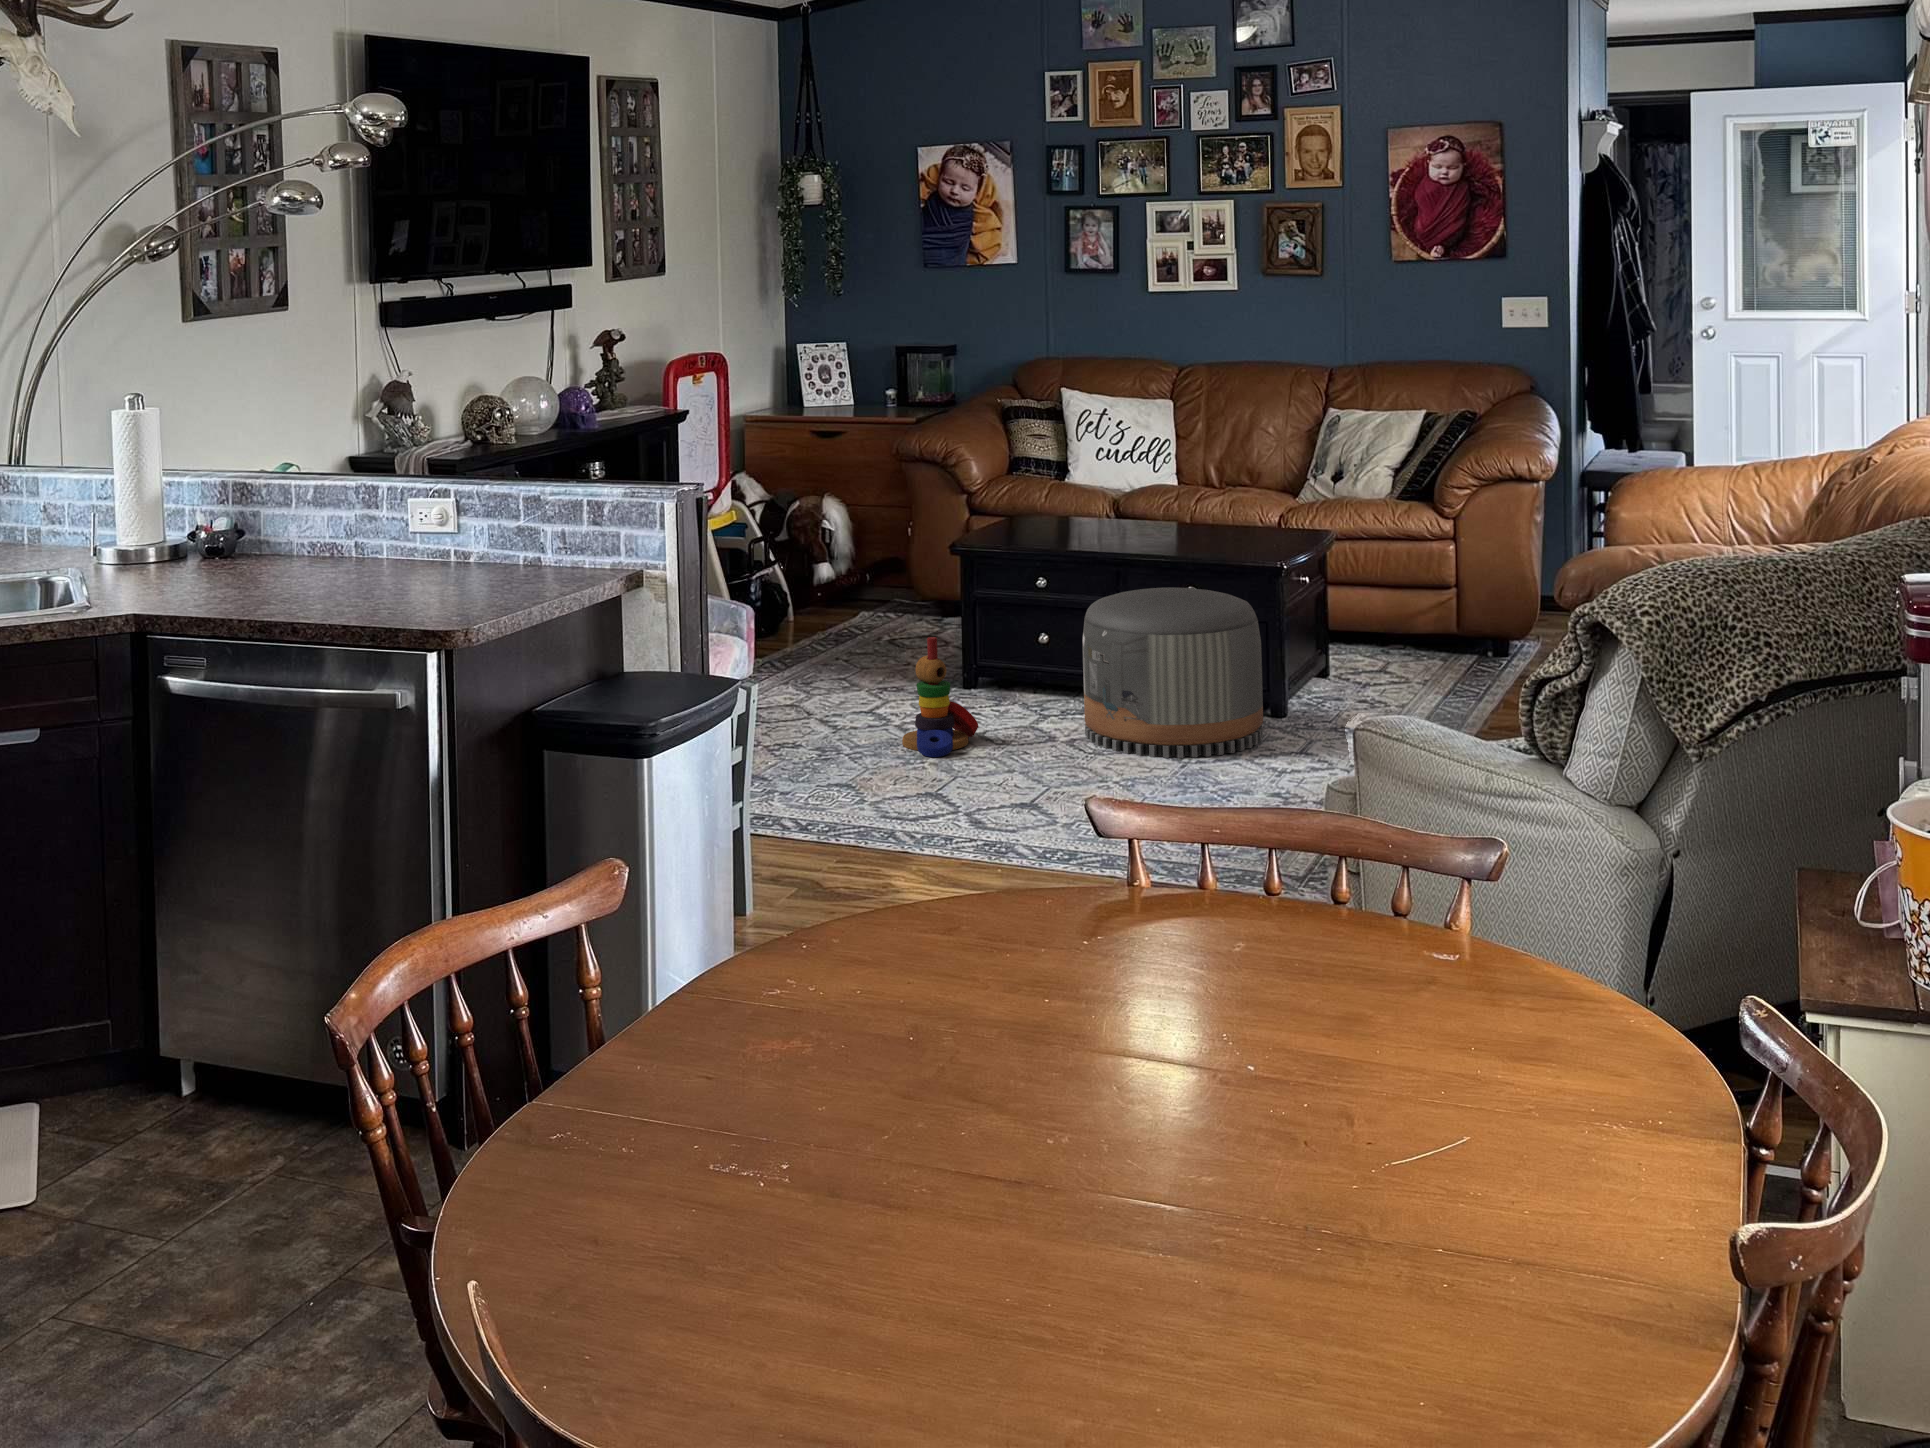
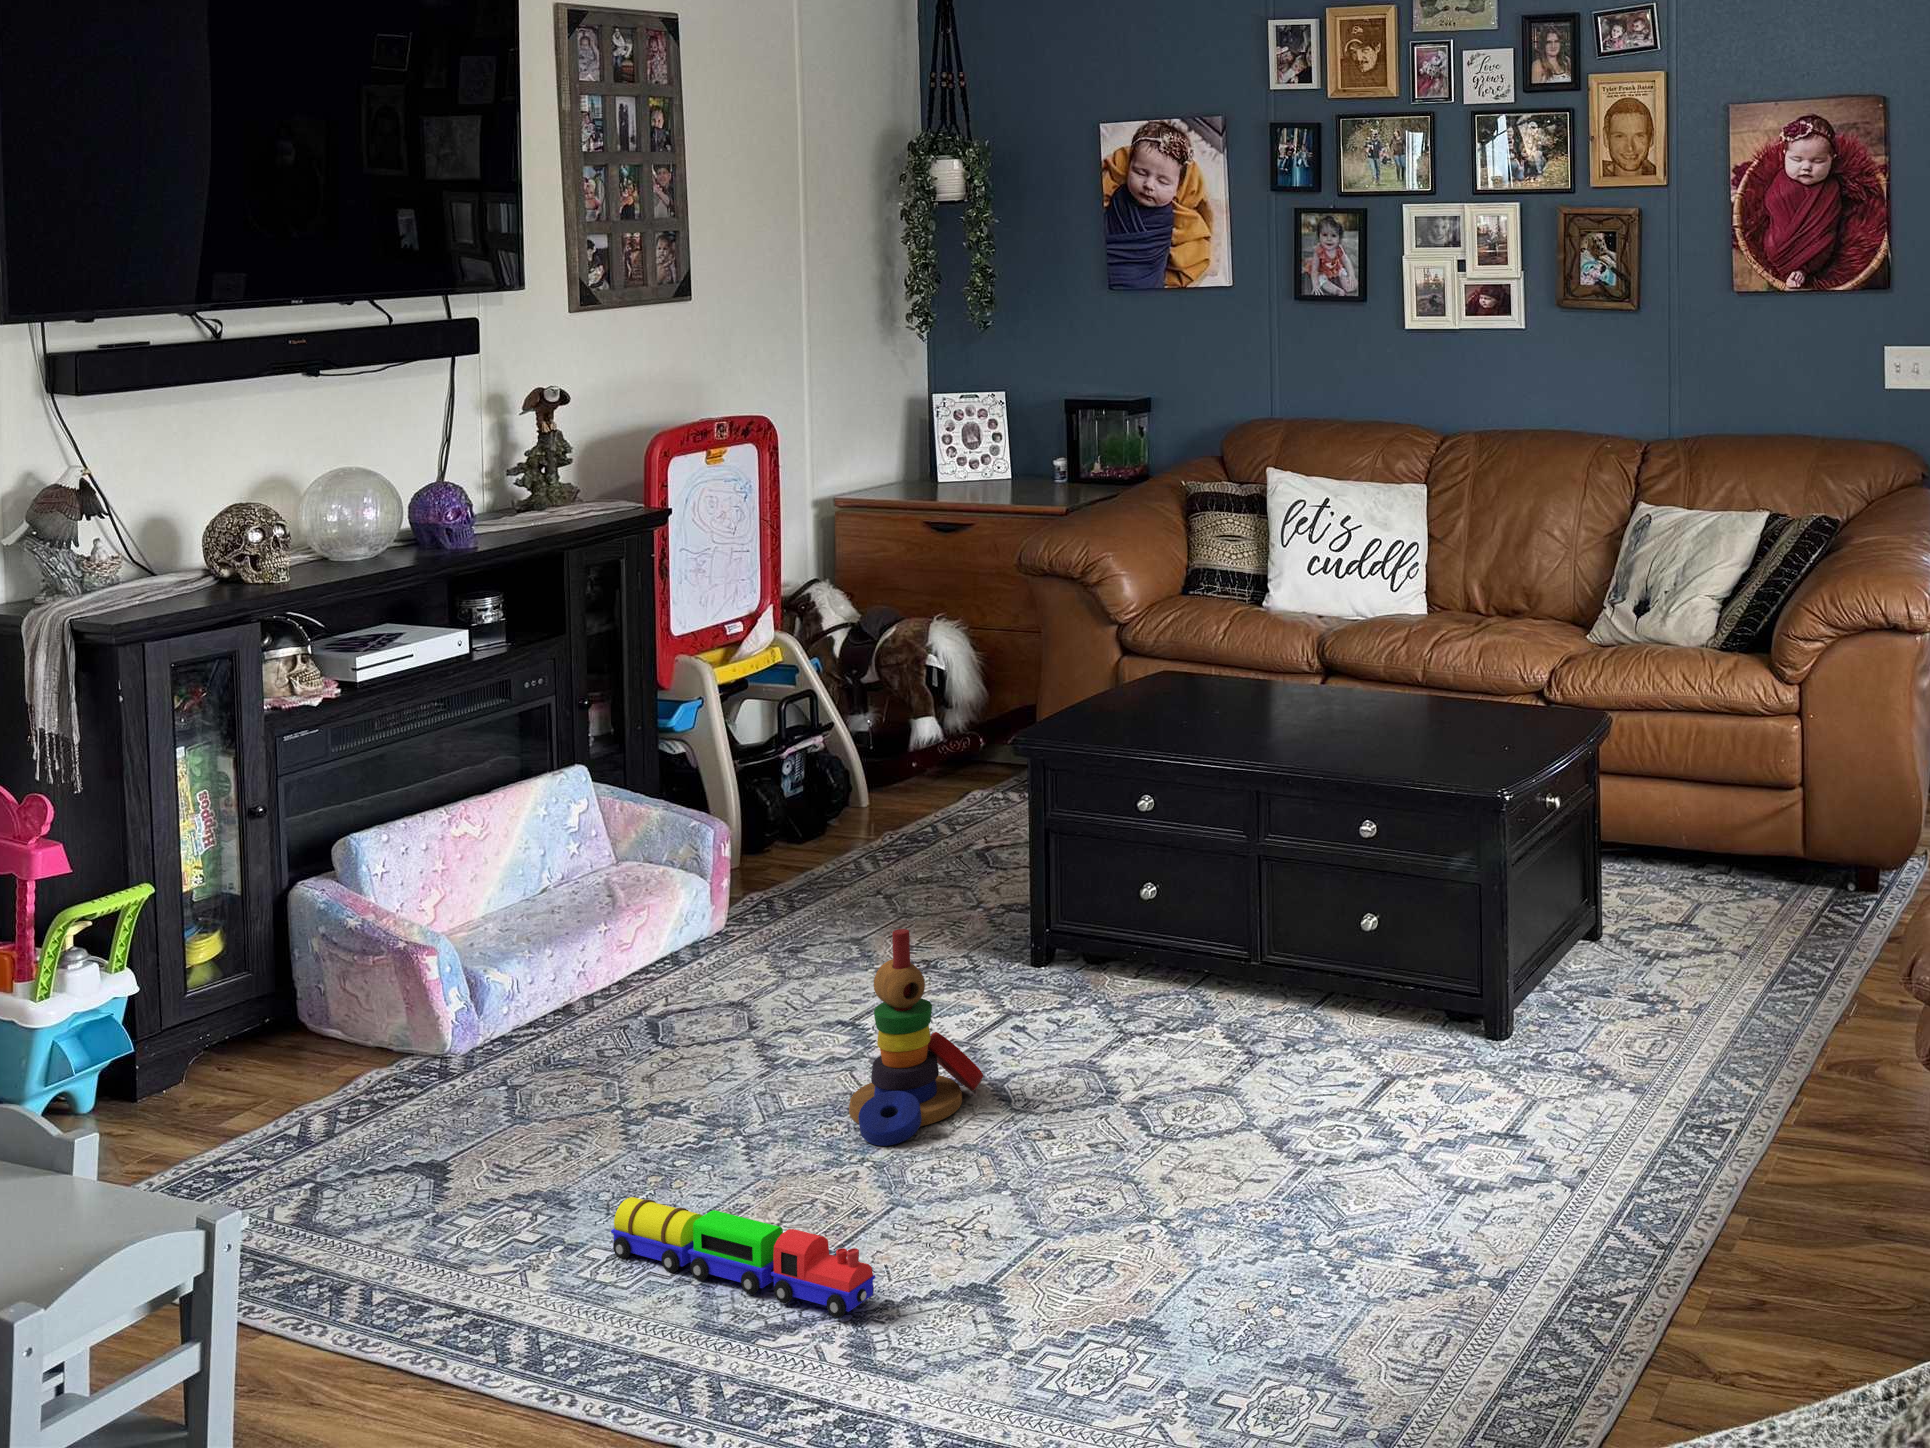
pouf: present [1082,588,1263,758] -> none [1159,833,1454,1148]
toy train: none [813,764,977,812] -> present [611,1197,875,1318]

